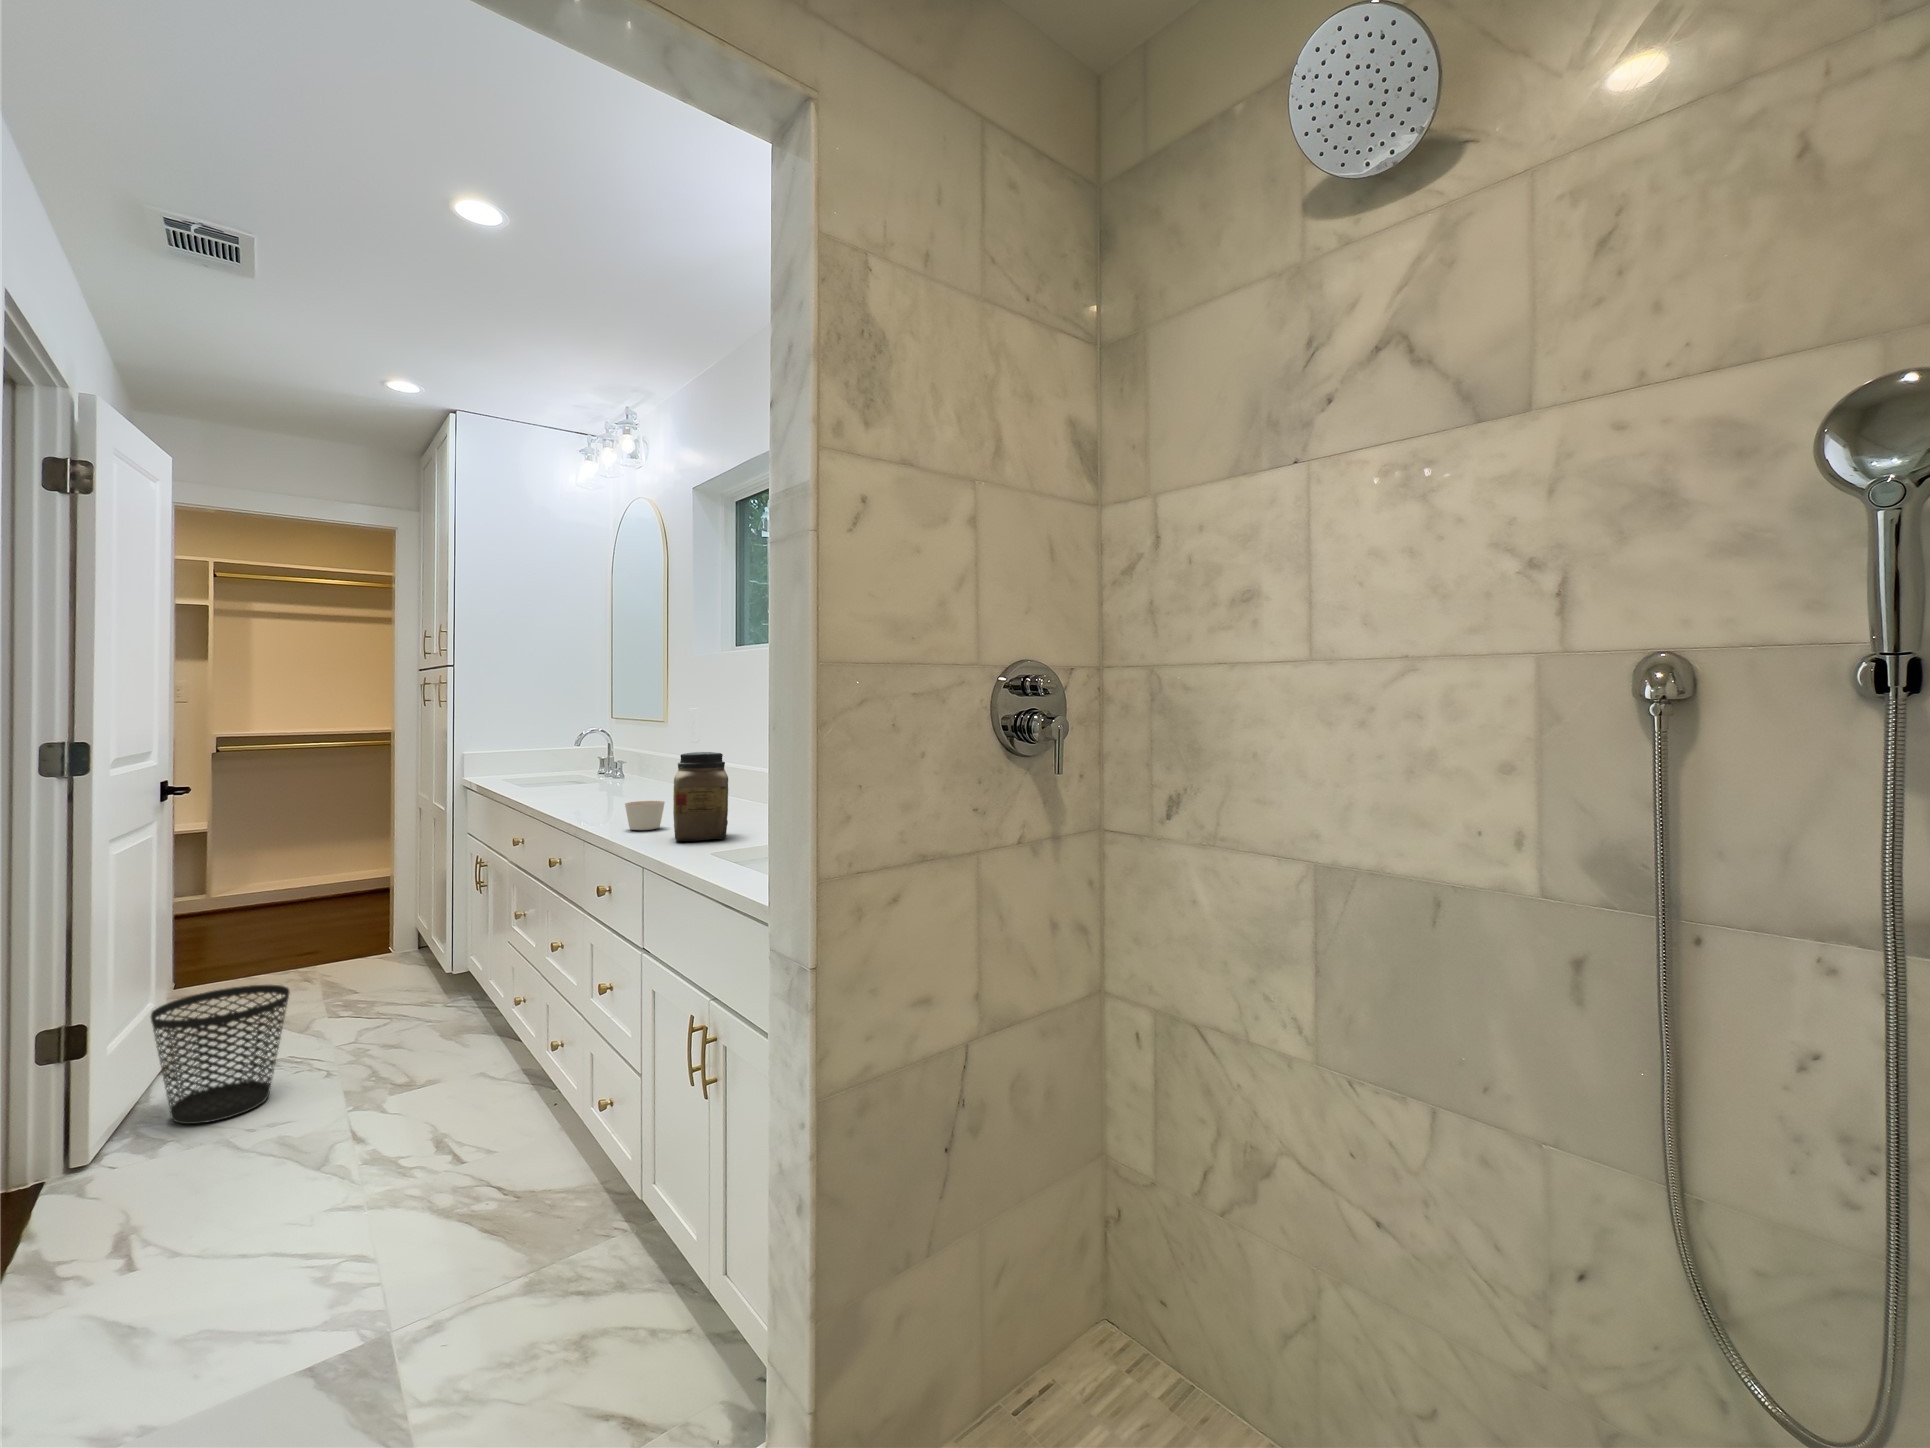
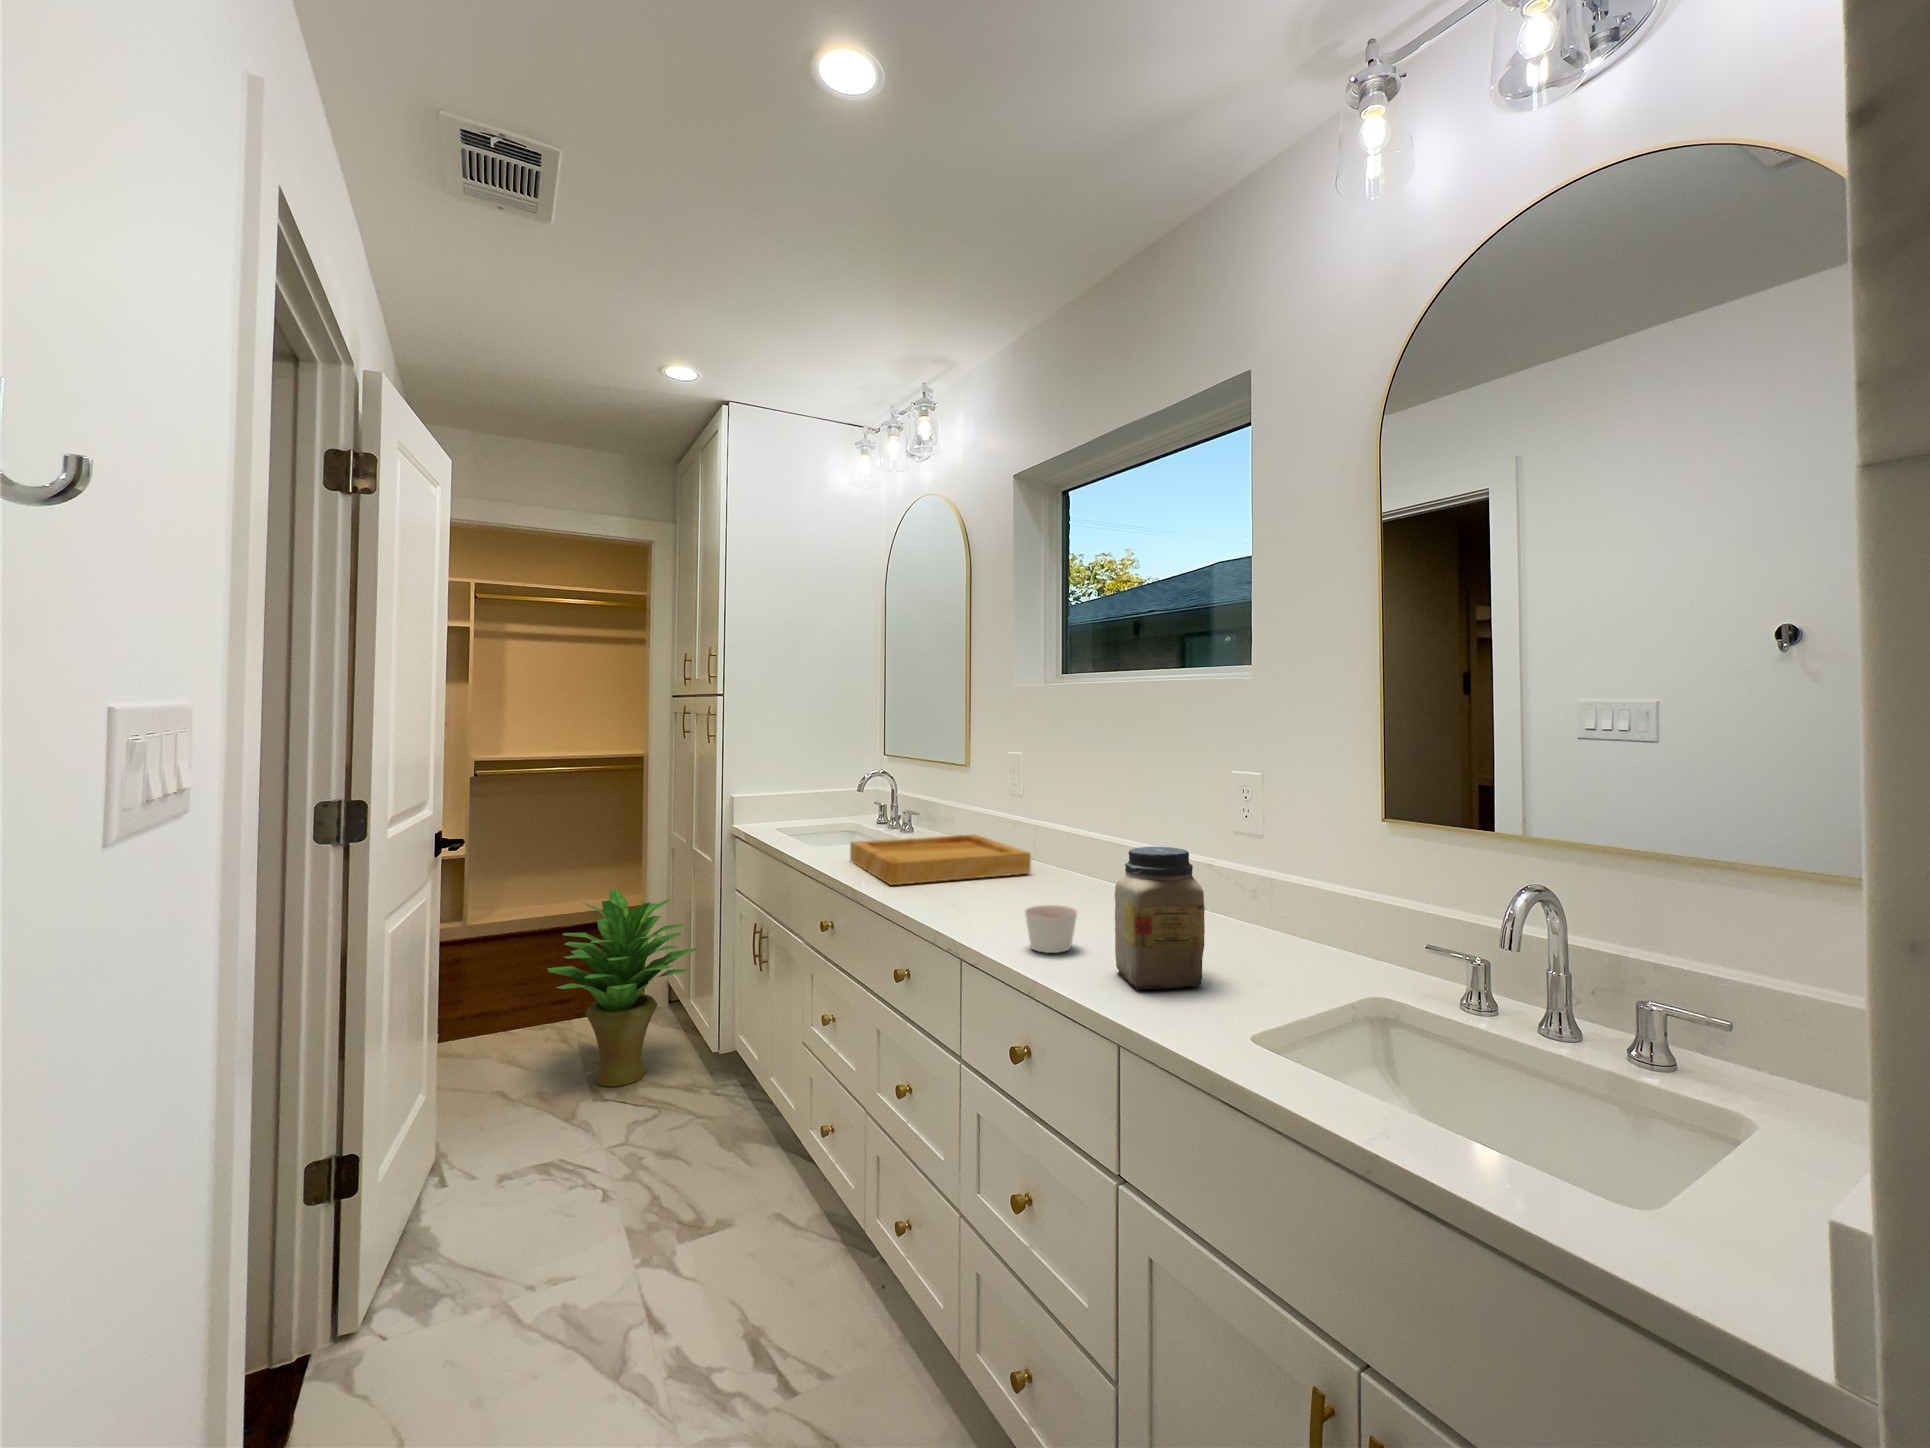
tray: none [544,773,686,805] -> present [850,834,1031,885]
potted plant: none [279,839,430,1006] -> present [547,889,696,1086]
wastebasket: present [151,985,289,1124] -> none [424,1085,571,1269]

